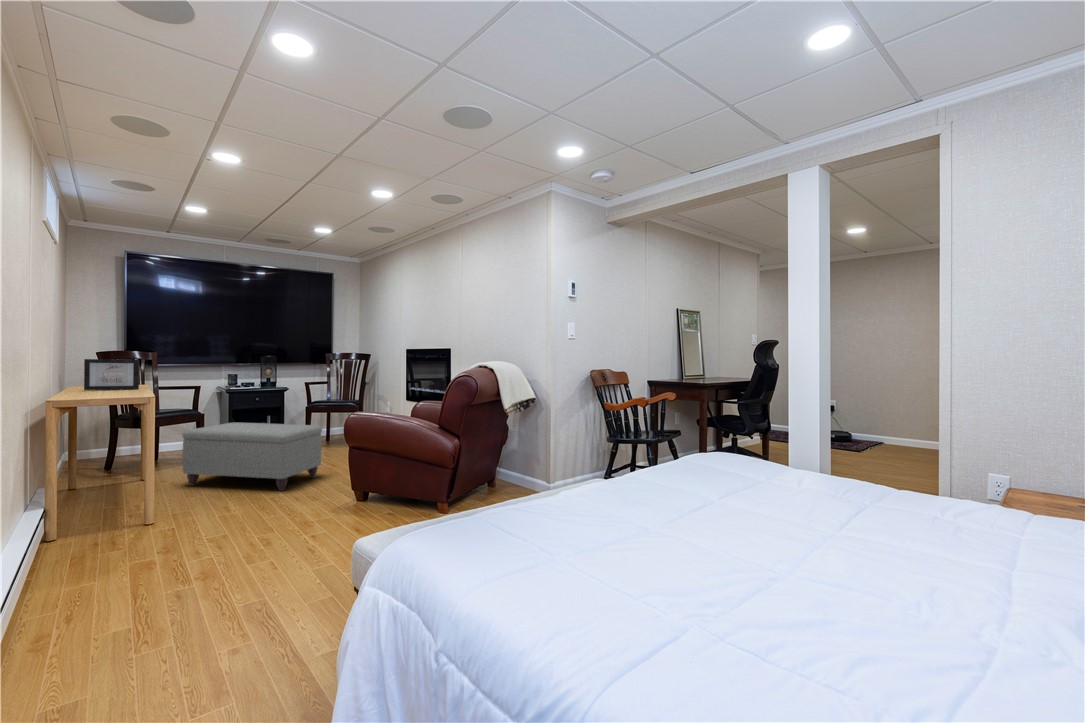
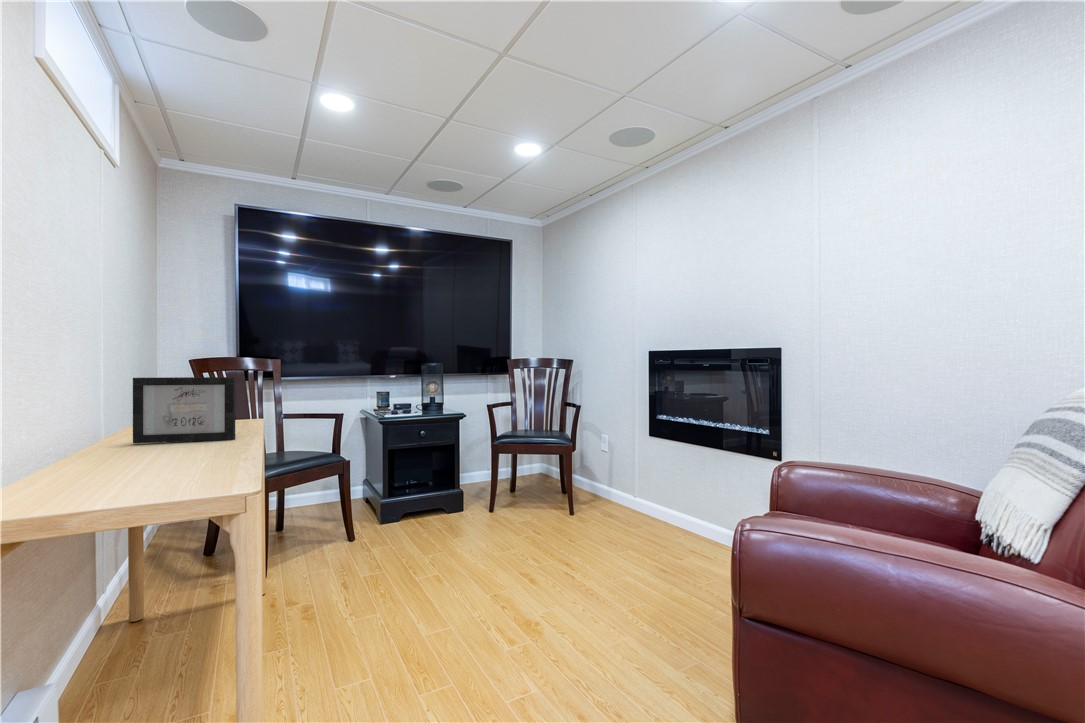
ottoman: present [182,422,322,491] -> none [316,489,567,675]

